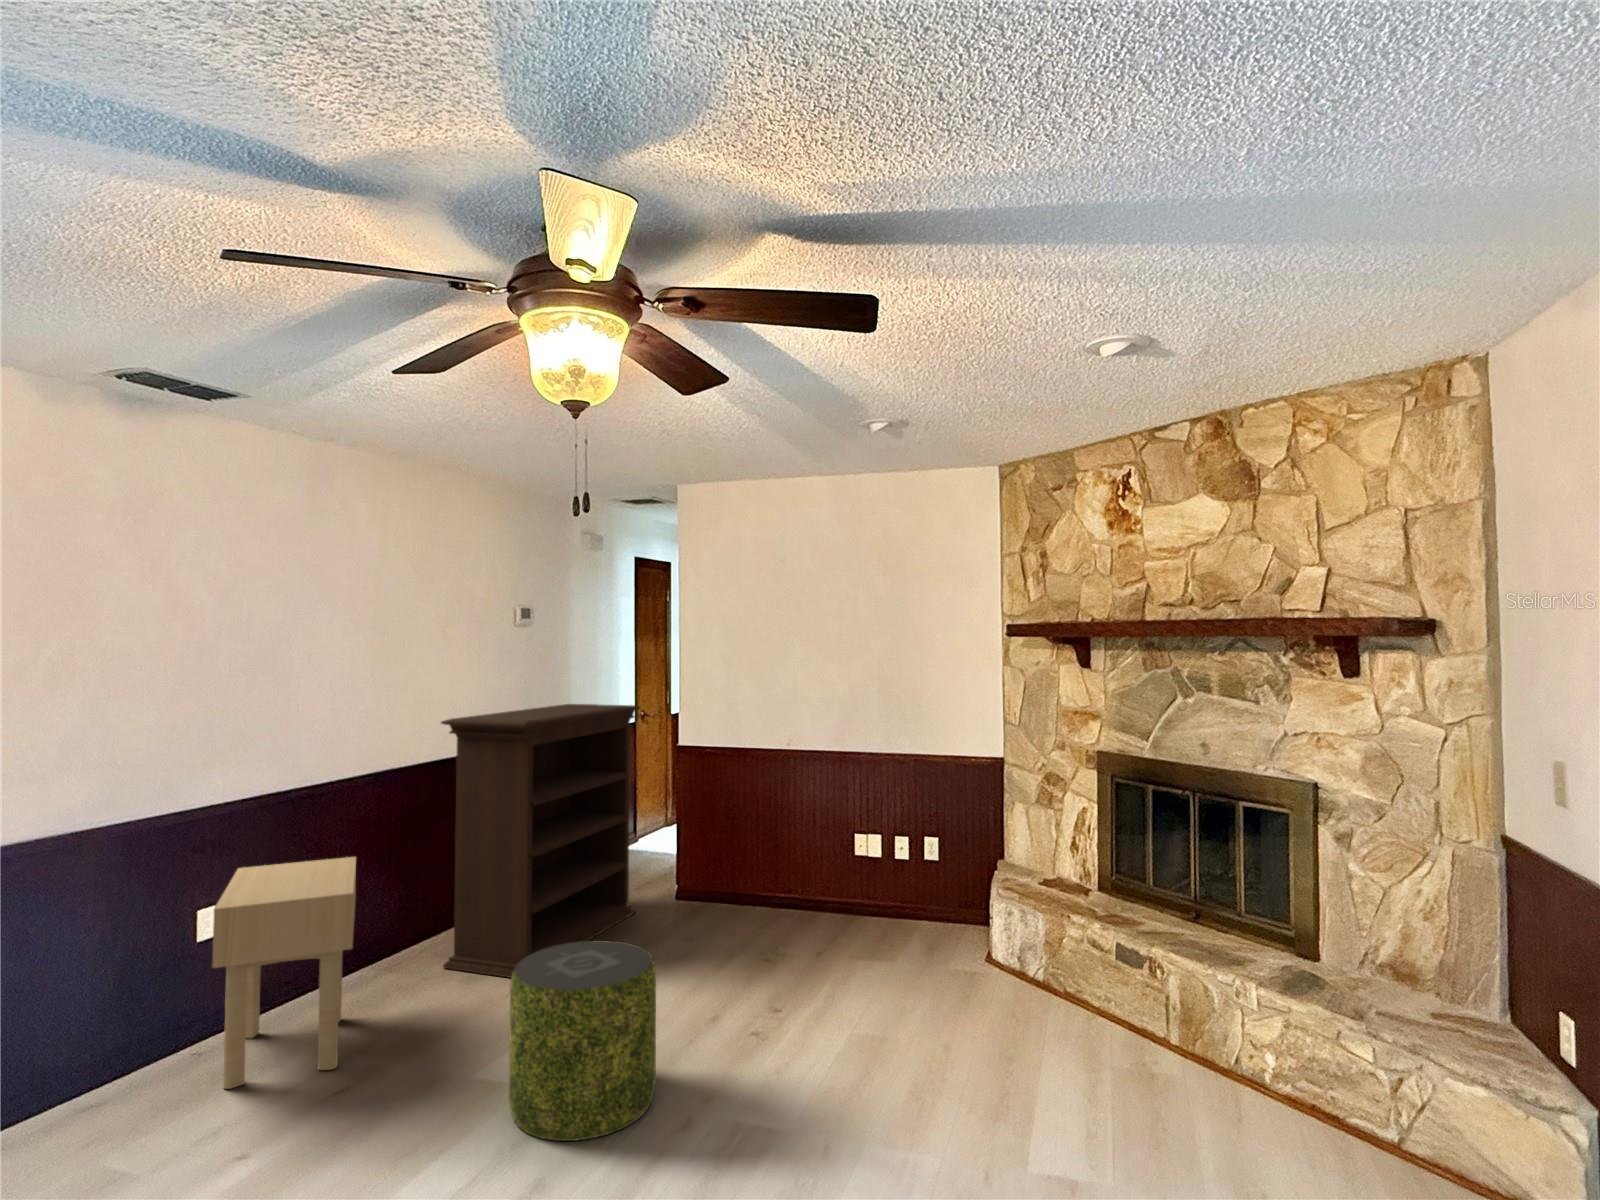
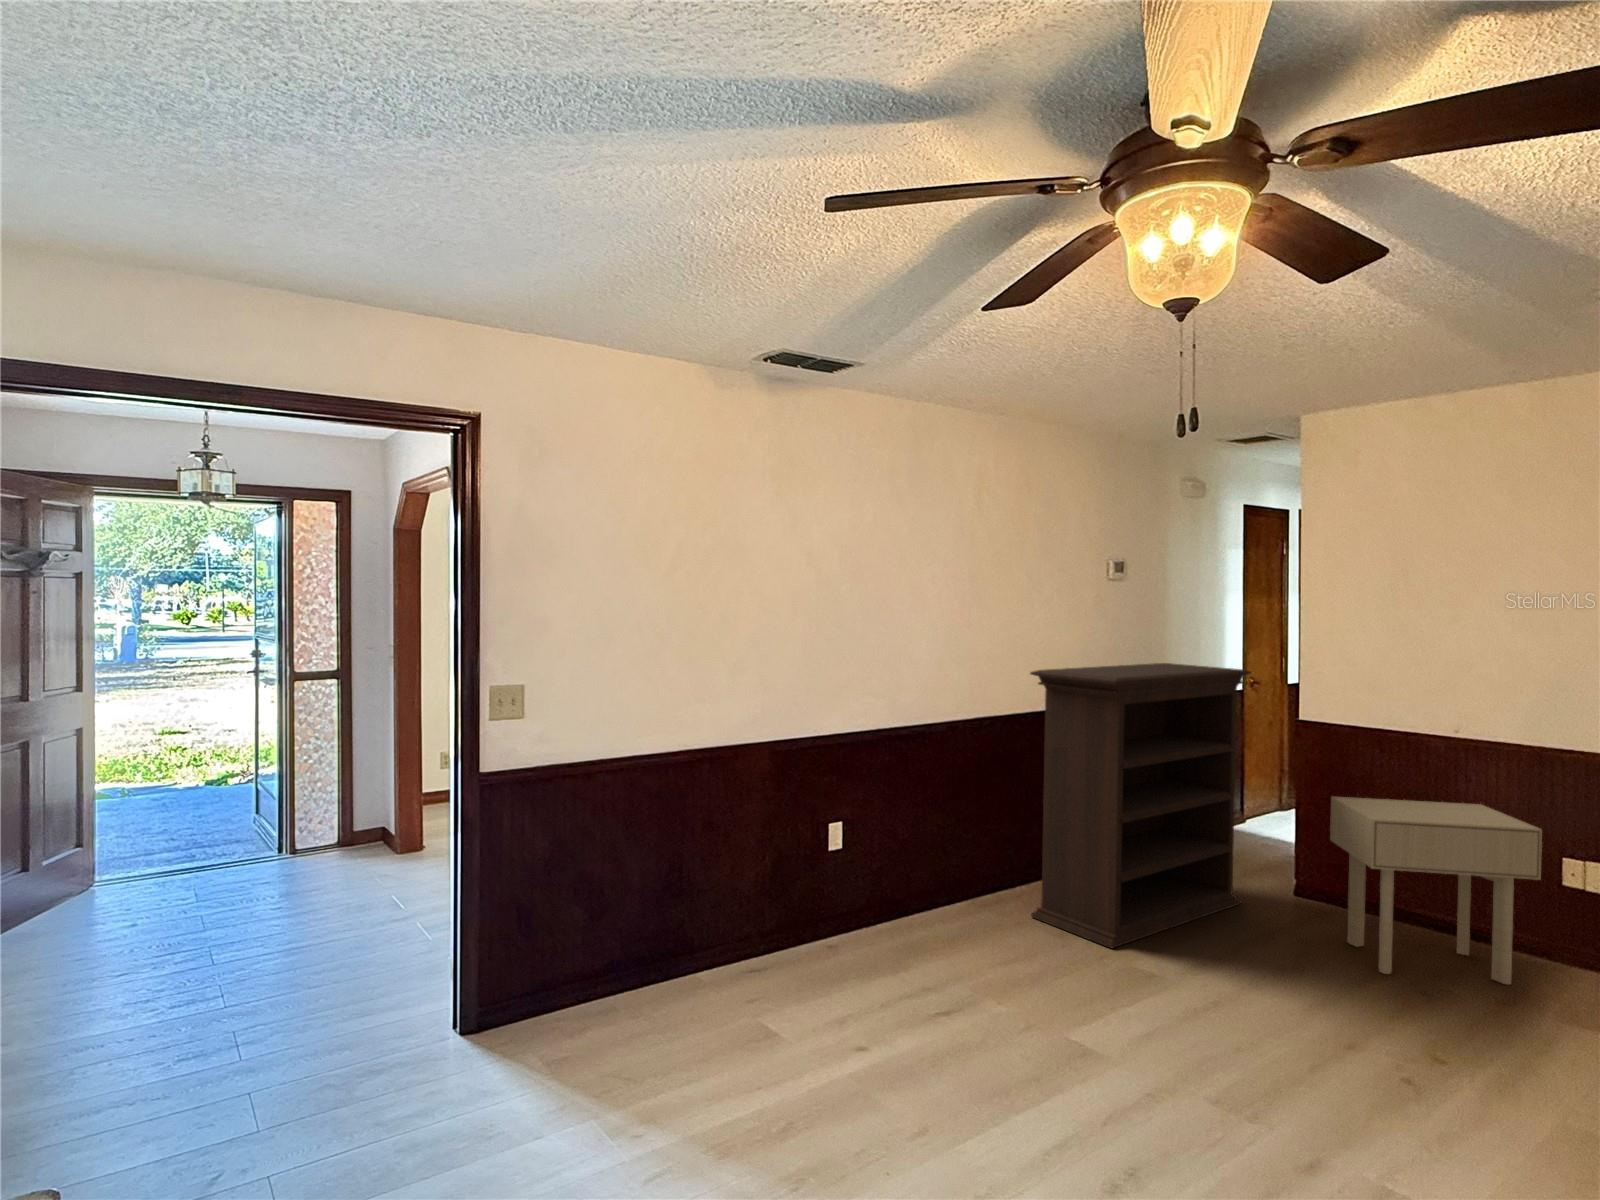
side table: present [212,857,356,1089] -> present [1330,797,1542,984]
pouf: present [509,940,656,1141] -> none [1096,924,1269,1151]

